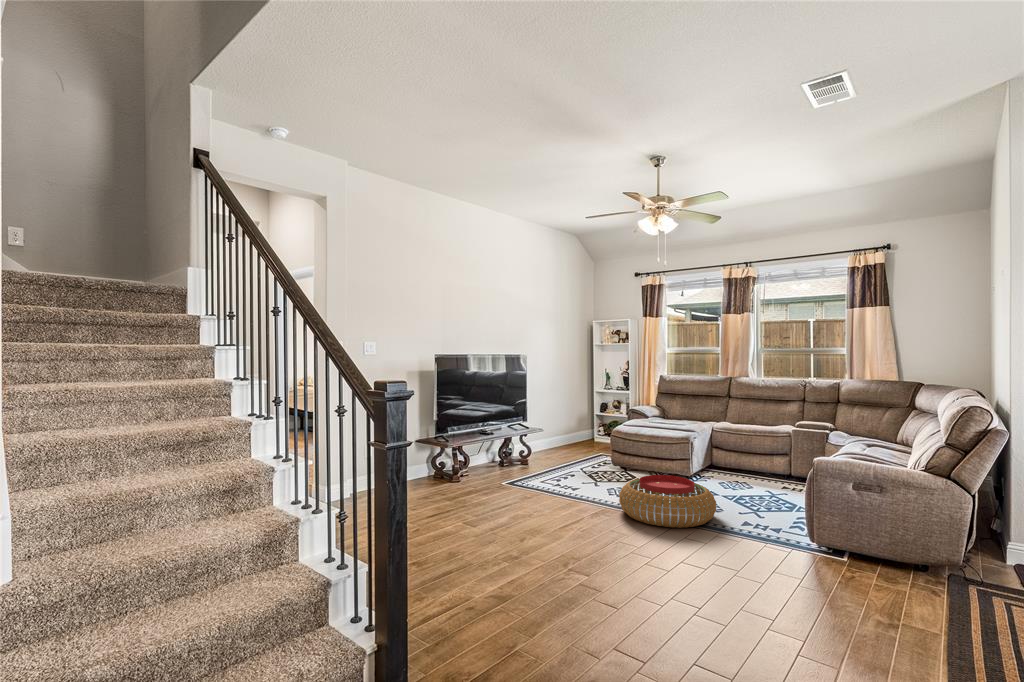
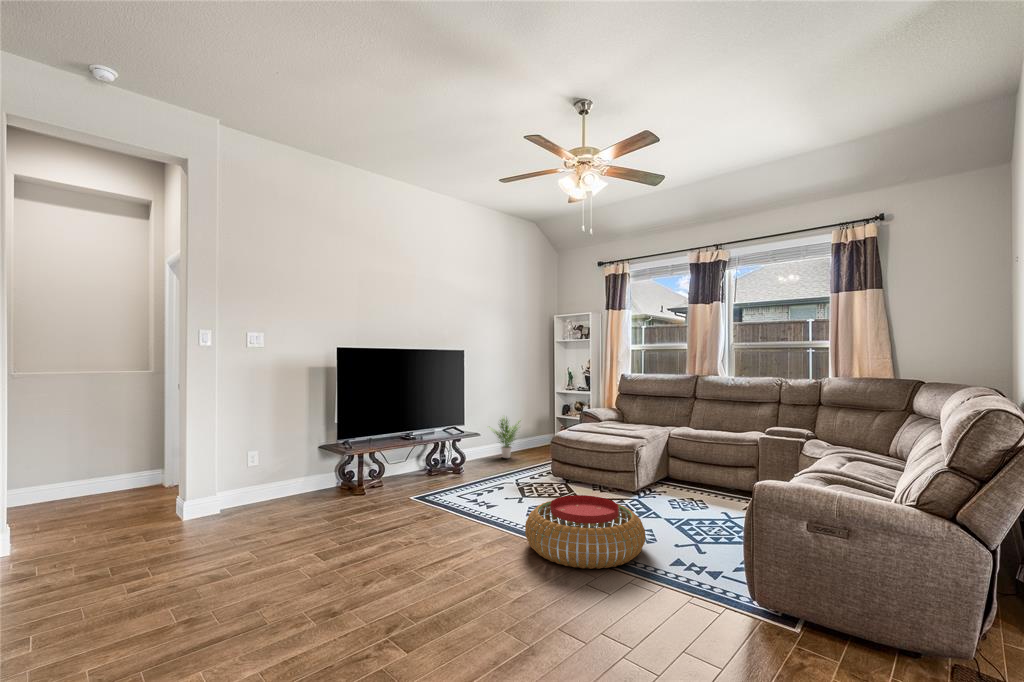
potted plant: none [541,413,575,451] -> present [494,418,520,458]

